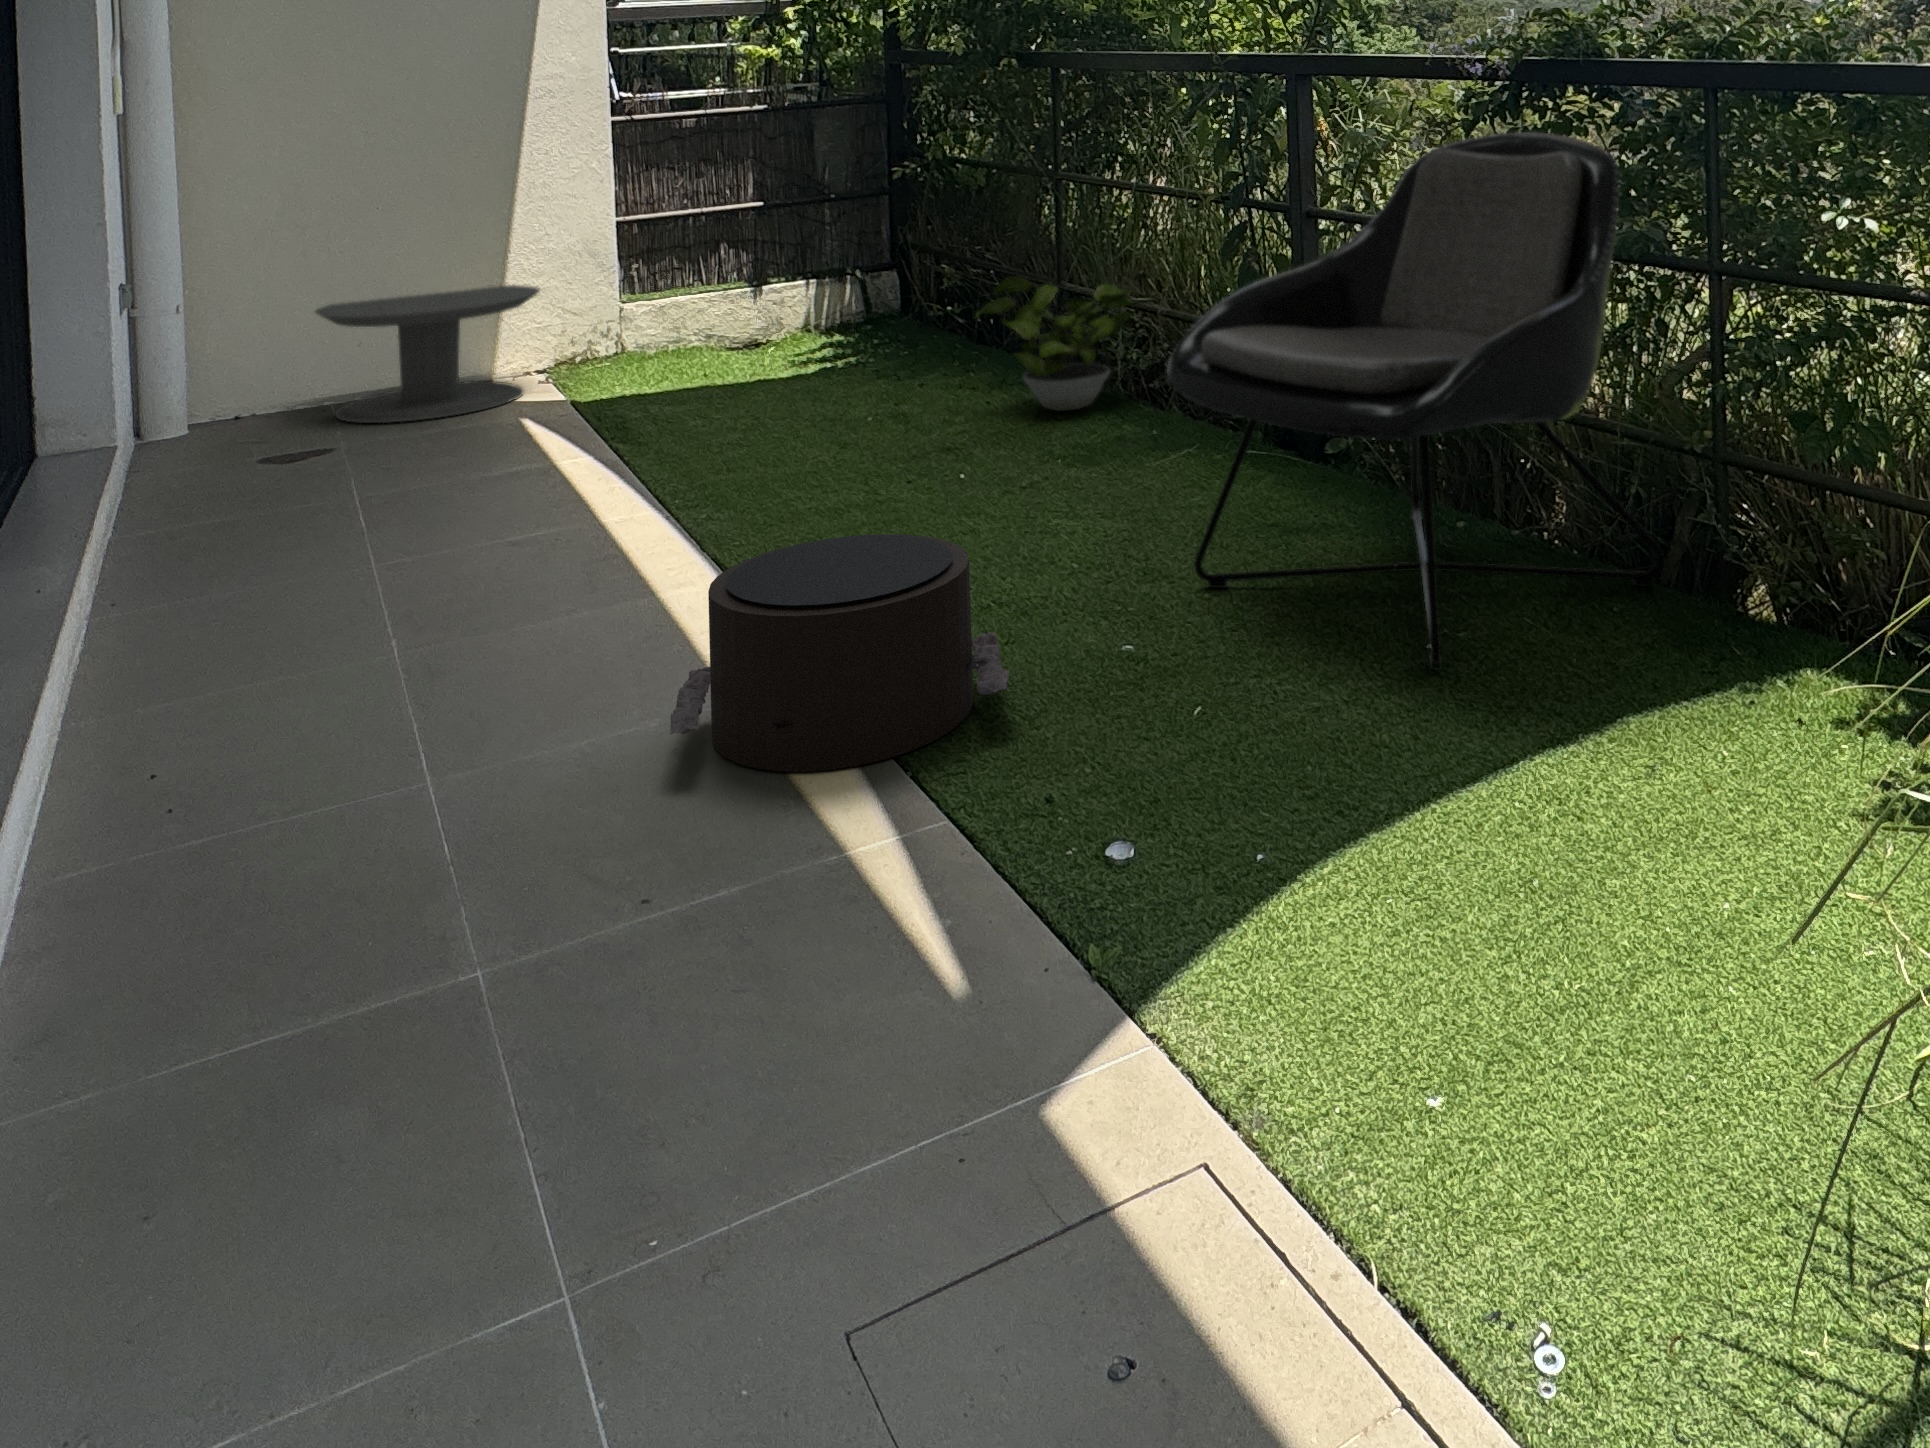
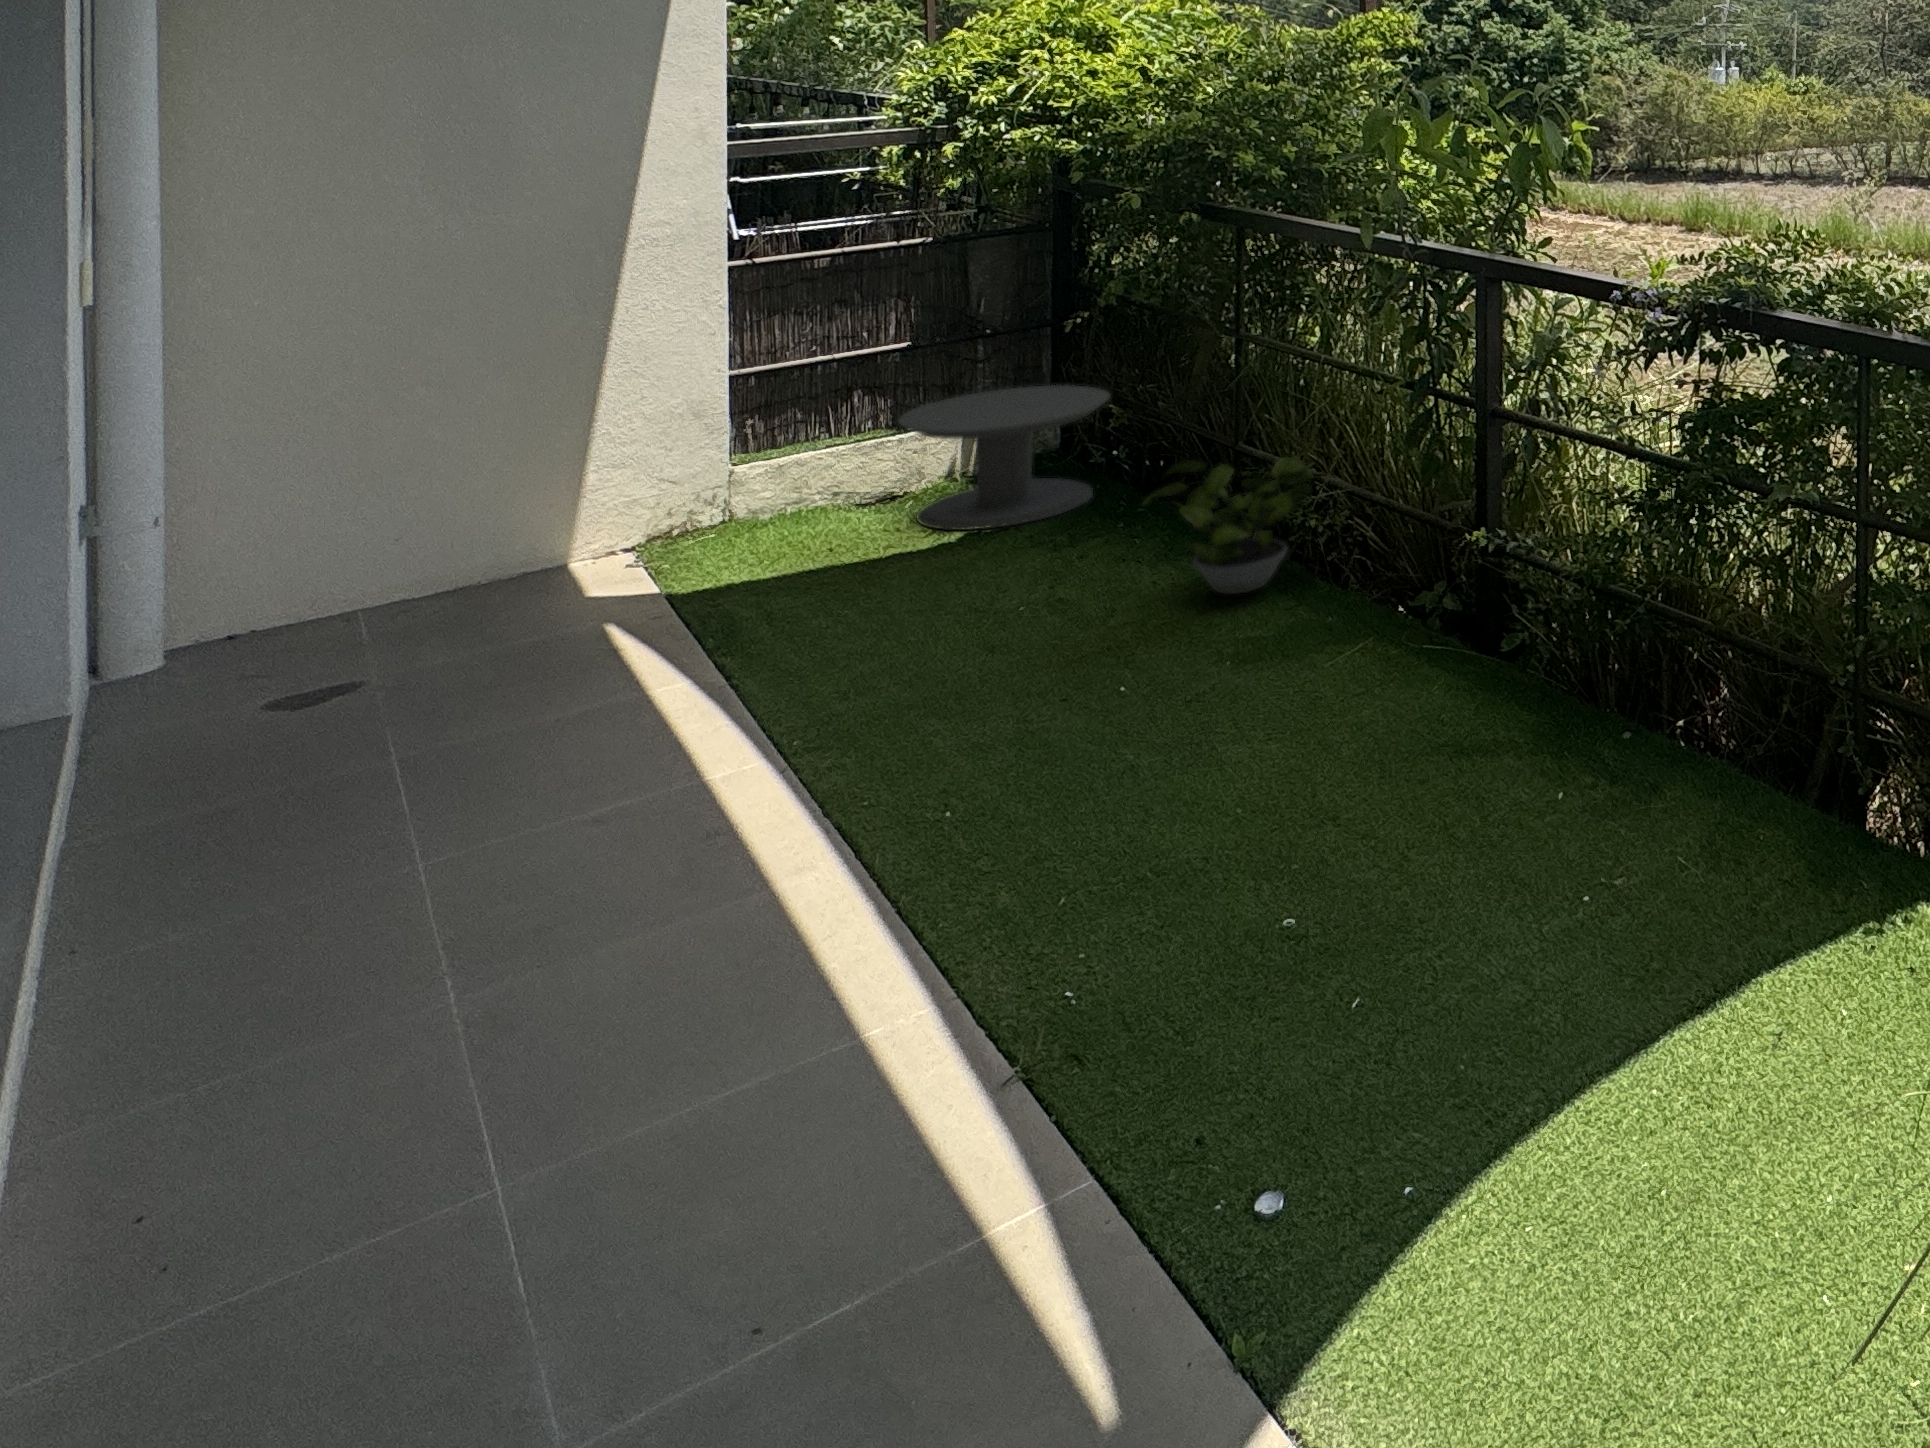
lounge chair: present [1167,132,1664,670] -> none [1341,373,1807,938]
side table: present [315,285,540,423] -> present [898,385,1110,530]
pouf: present [670,534,1009,772] -> none [805,843,1170,1135]

